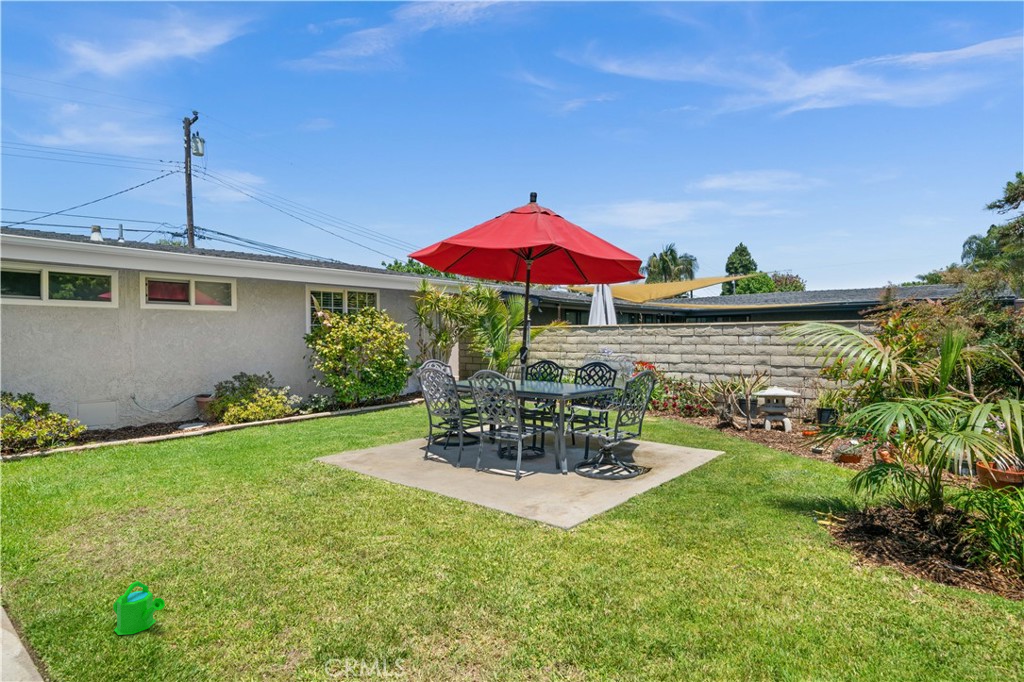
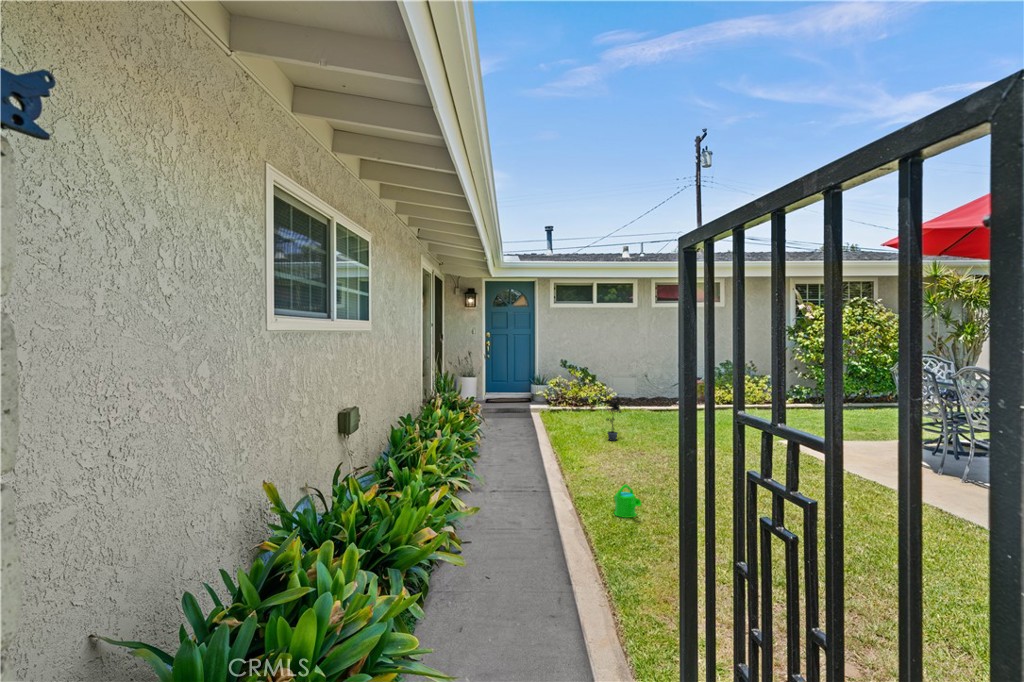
potted plant: none [74,436,111,502] -> present [607,398,623,441]

